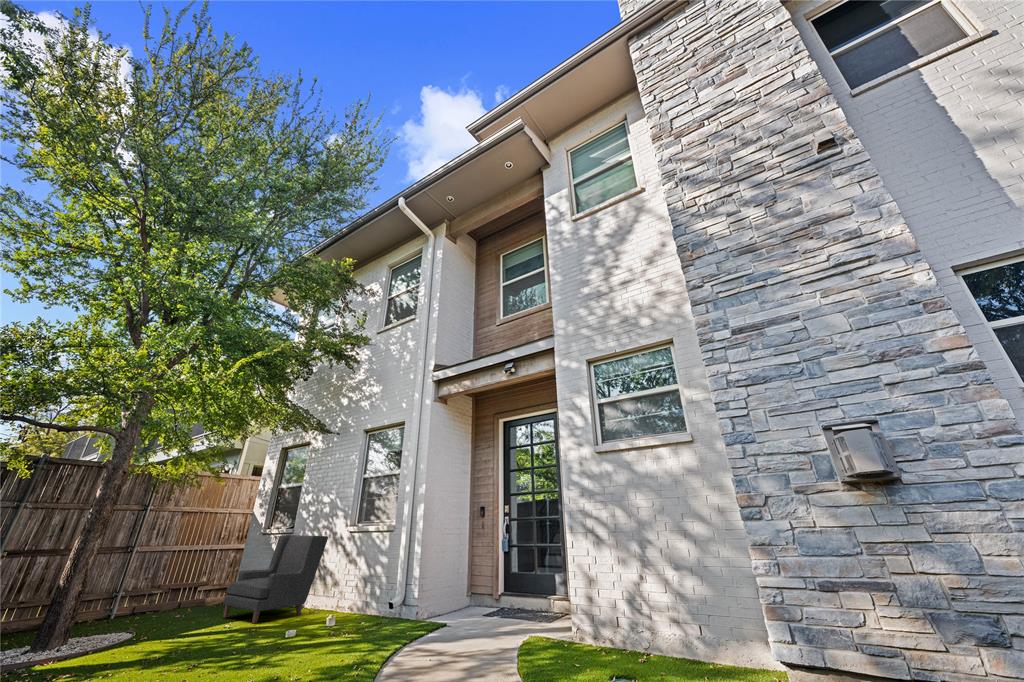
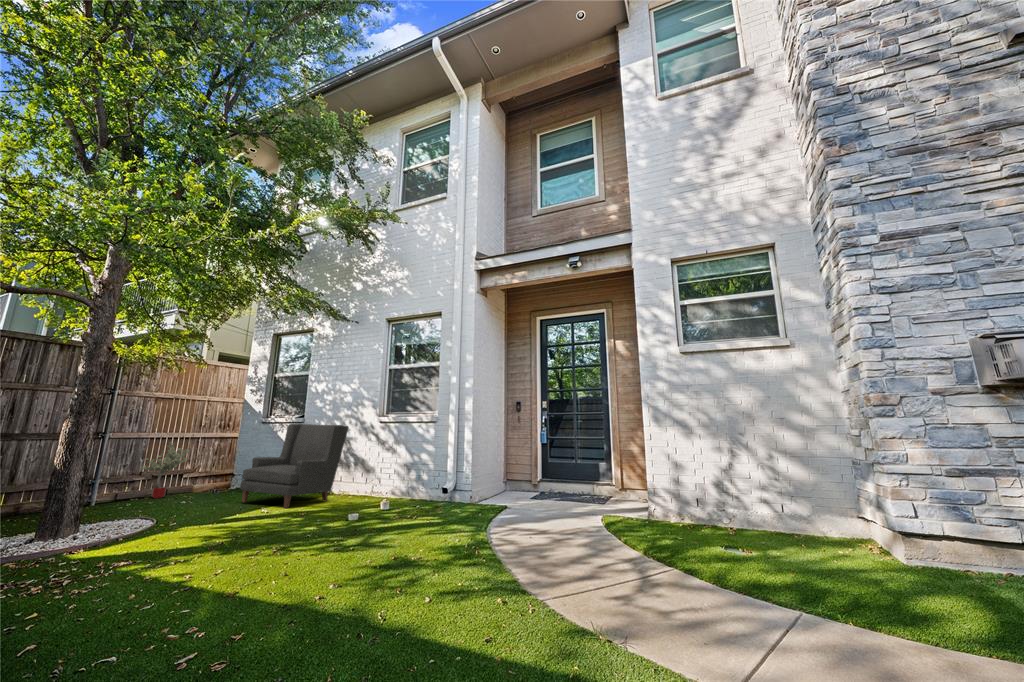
potted tree: none [150,556,199,613] -> present [141,442,189,499]

